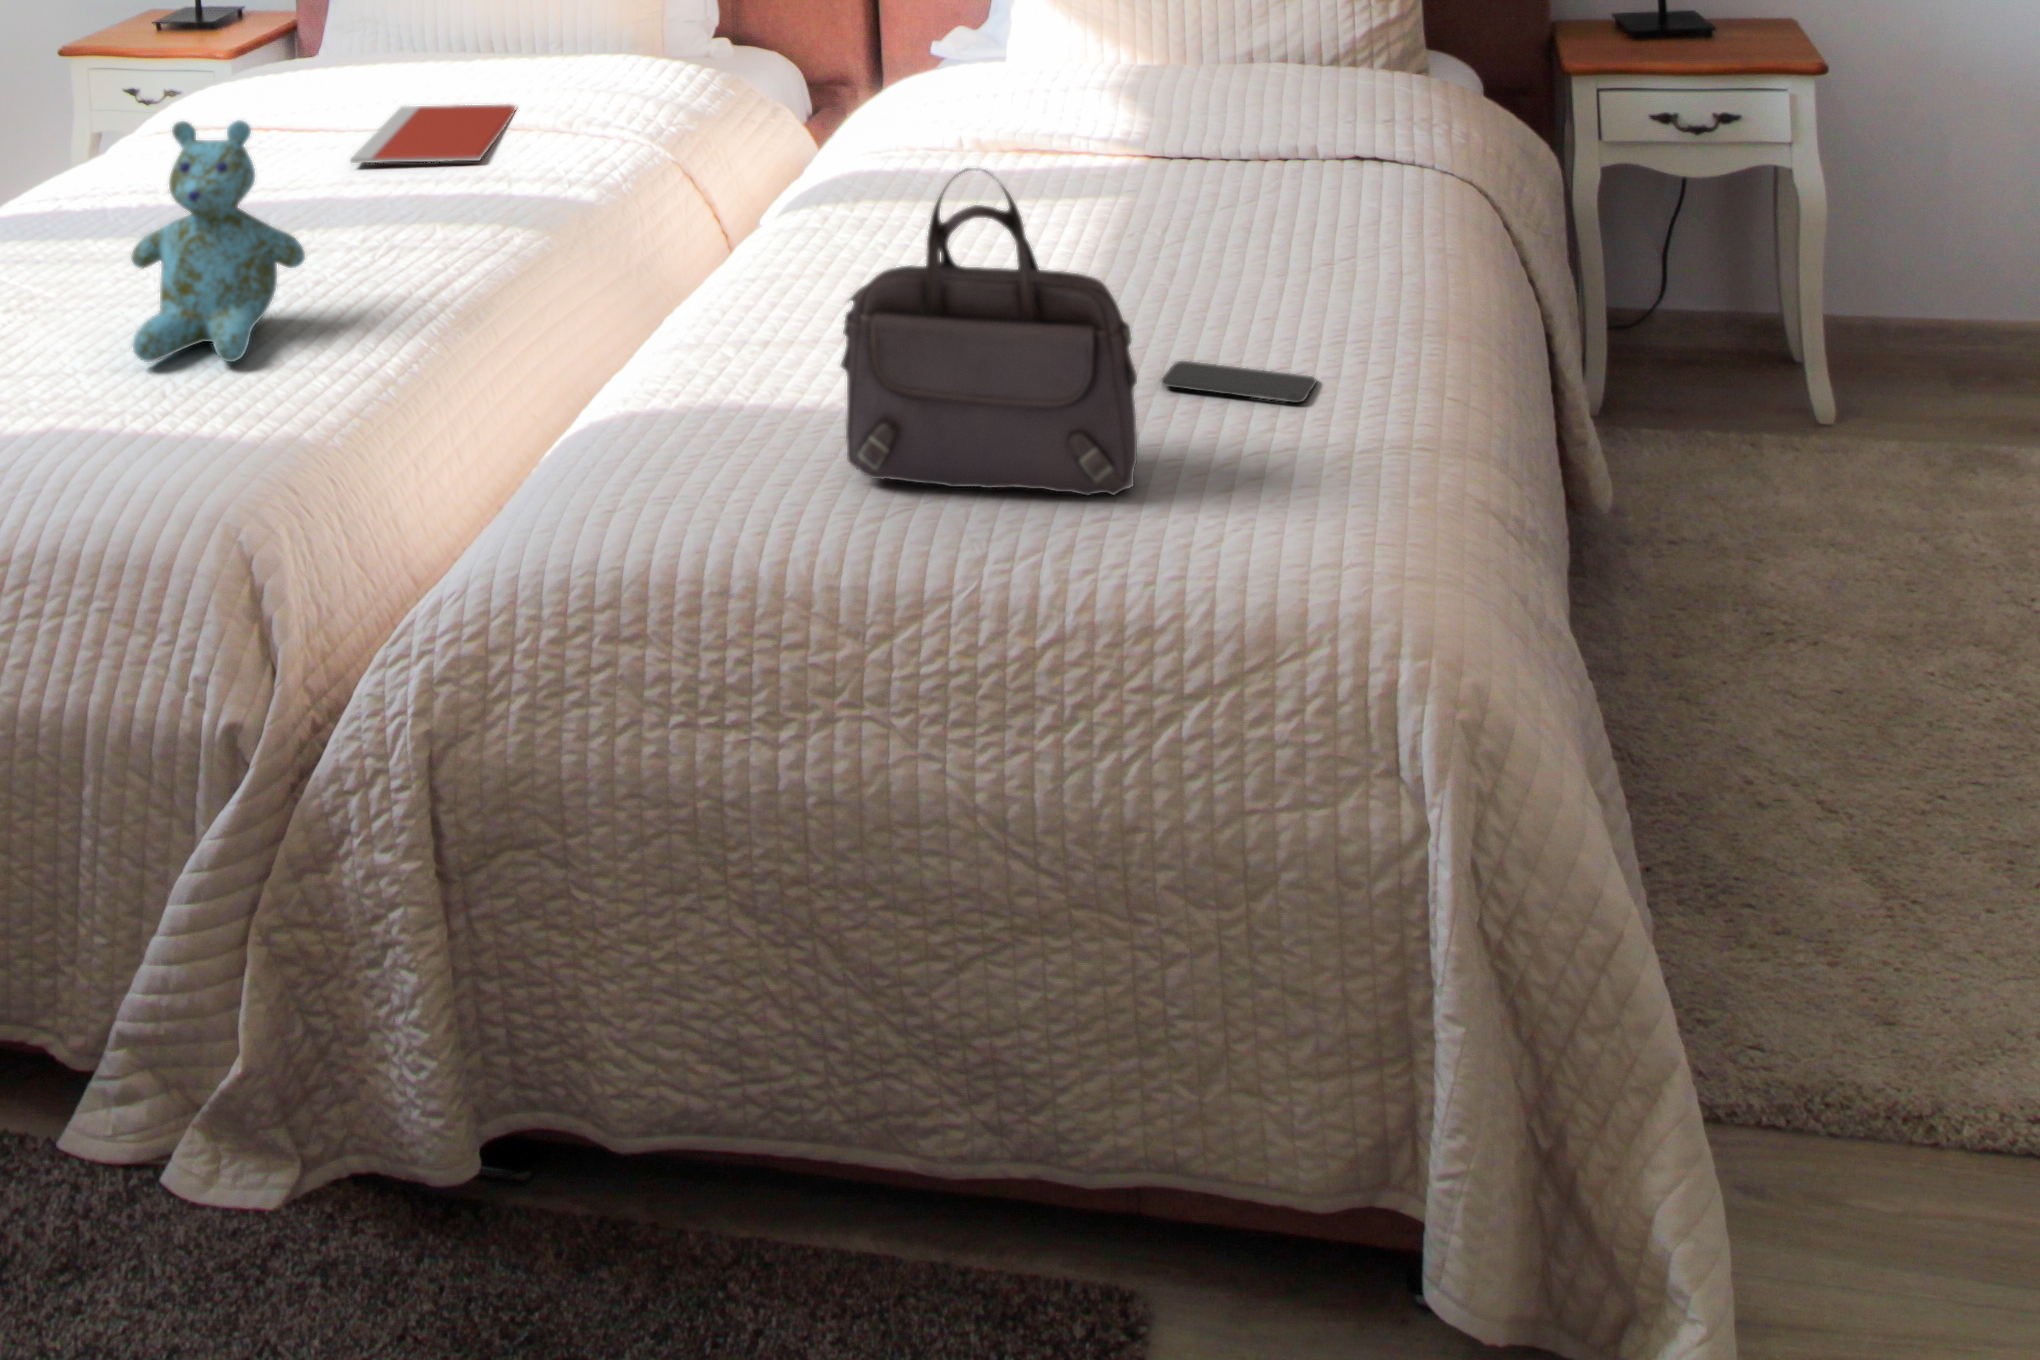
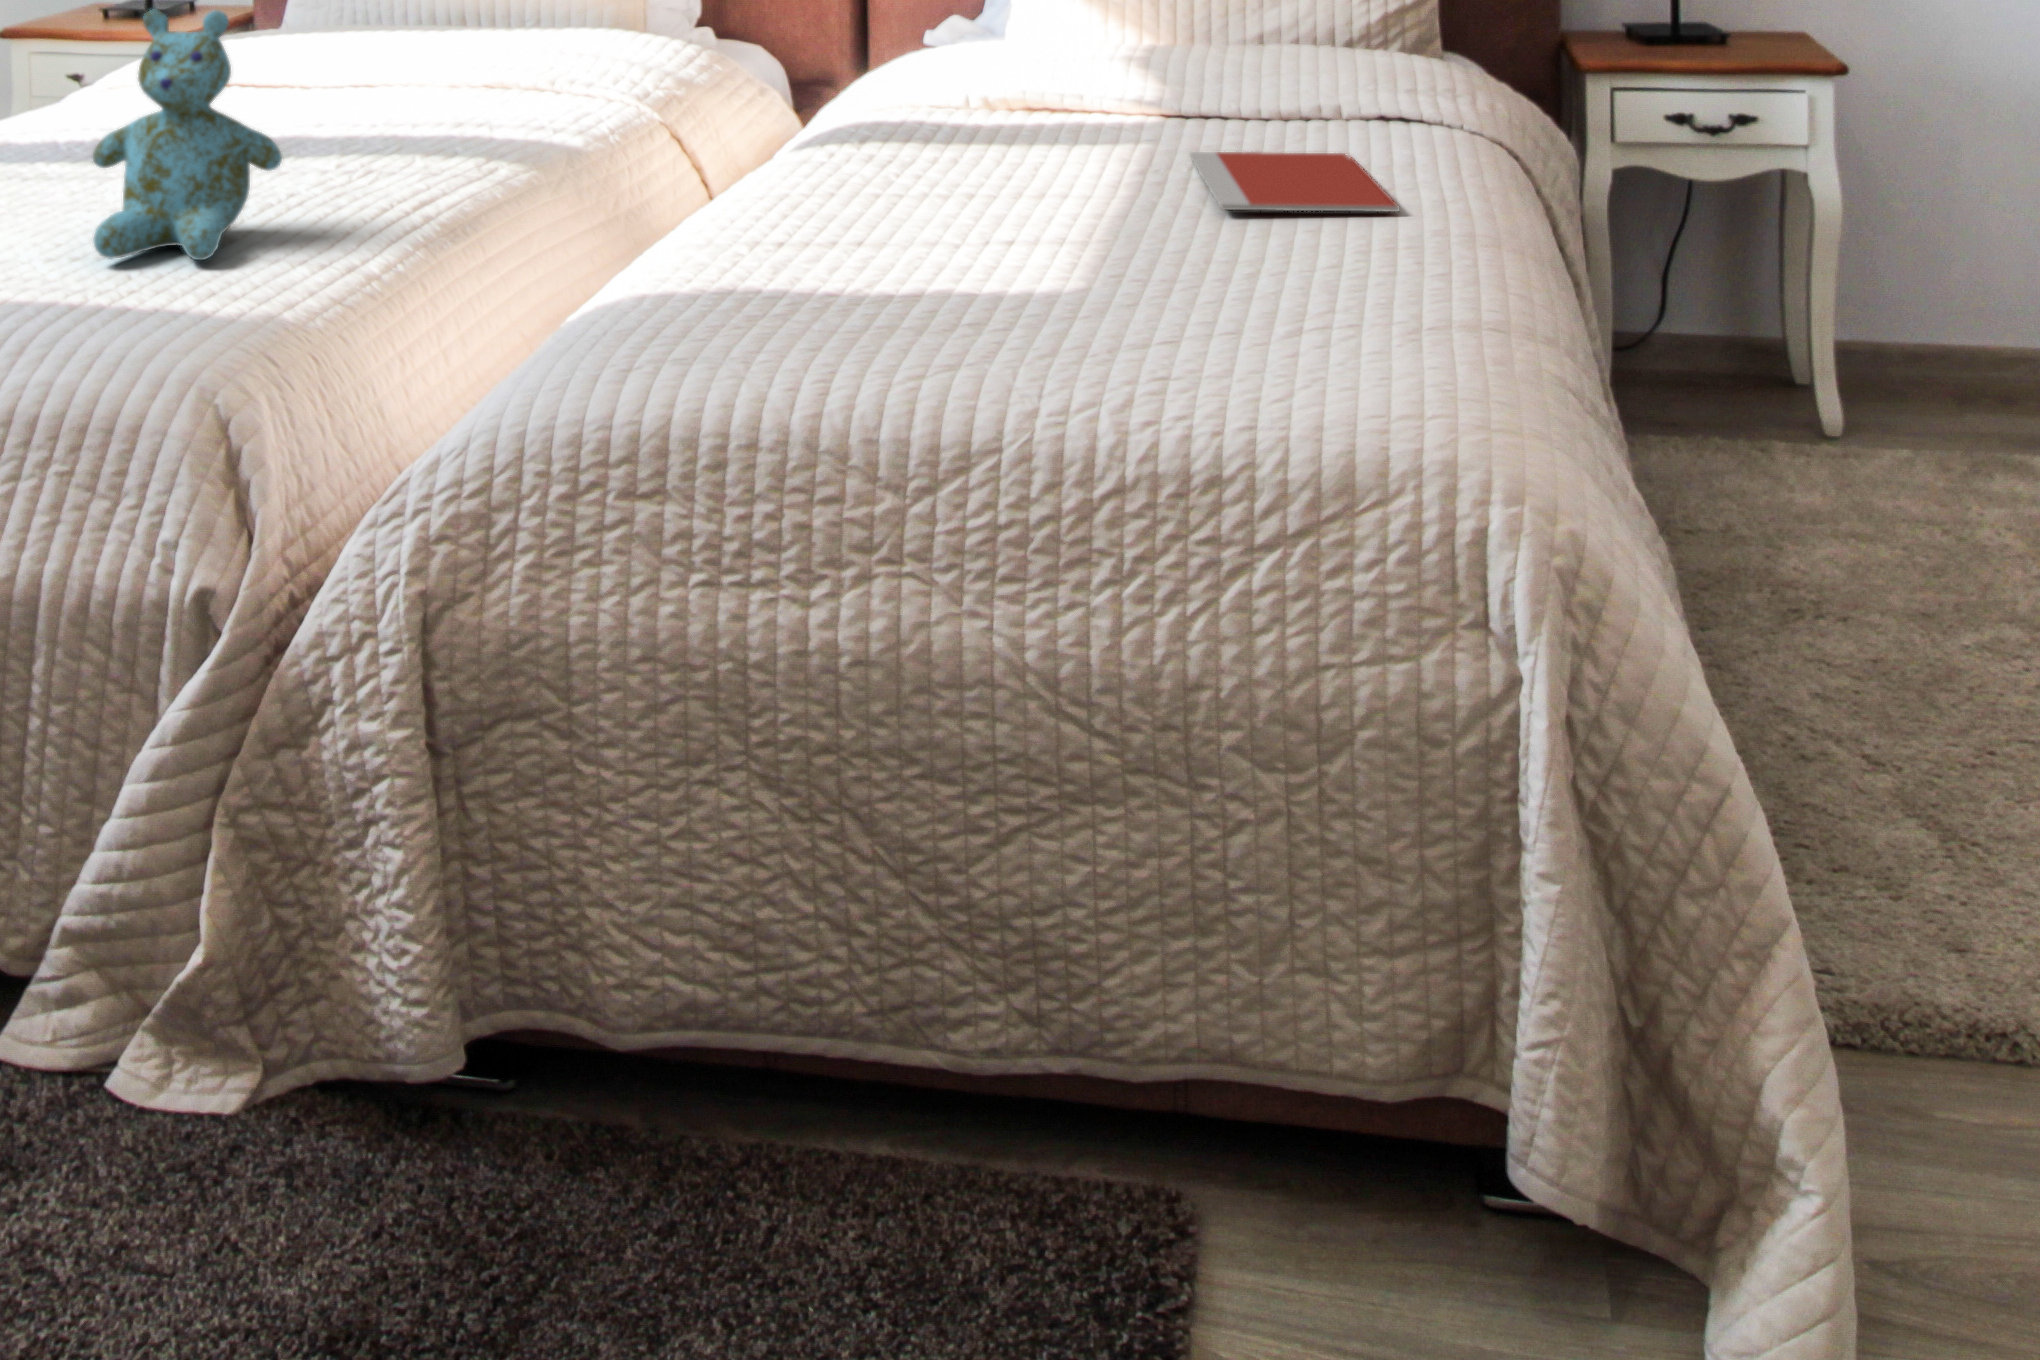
notebook: present [351,104,515,163] -> present [1190,152,1399,212]
handbag: present [841,168,1137,496] -> none [876,15,1196,368]
smartphone: present [1161,361,1316,403] -> none [1206,267,1372,299]

